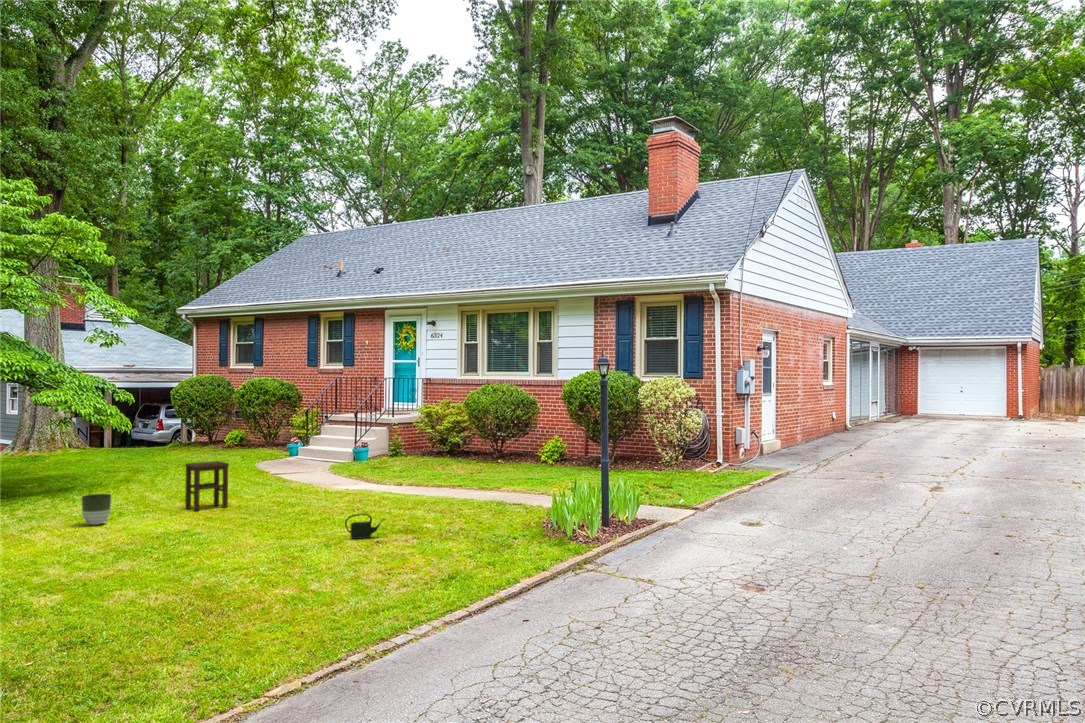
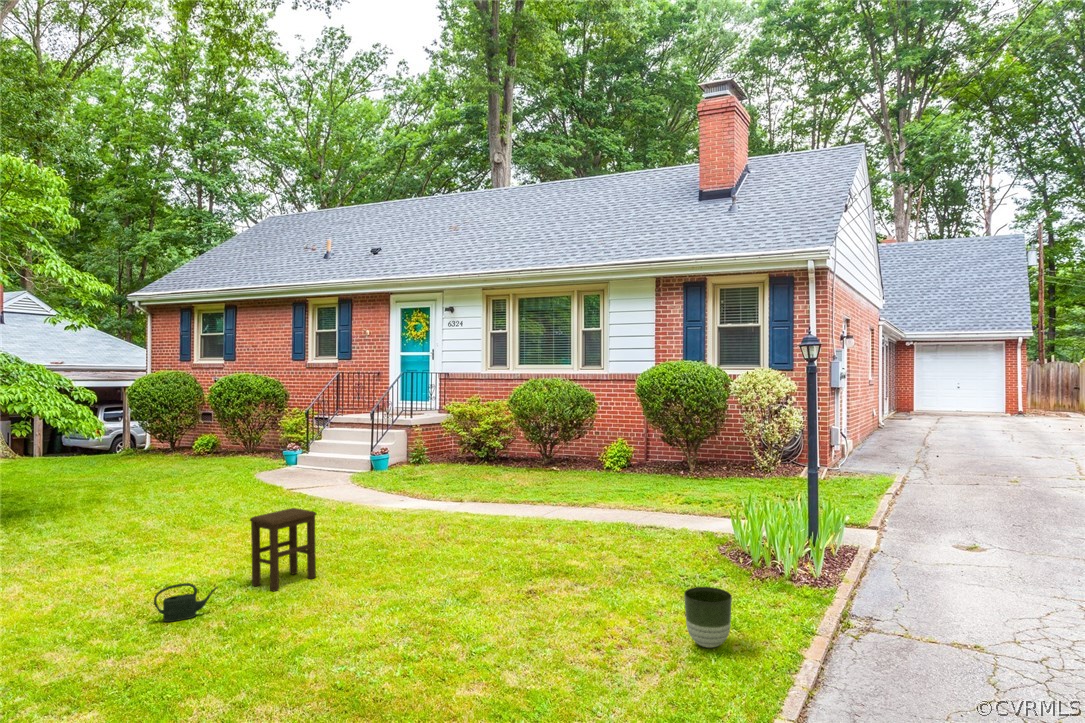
planter: present [82,494,111,525] -> present [684,587,732,648]
watering can: present [345,514,385,539] -> present [154,583,218,622]

